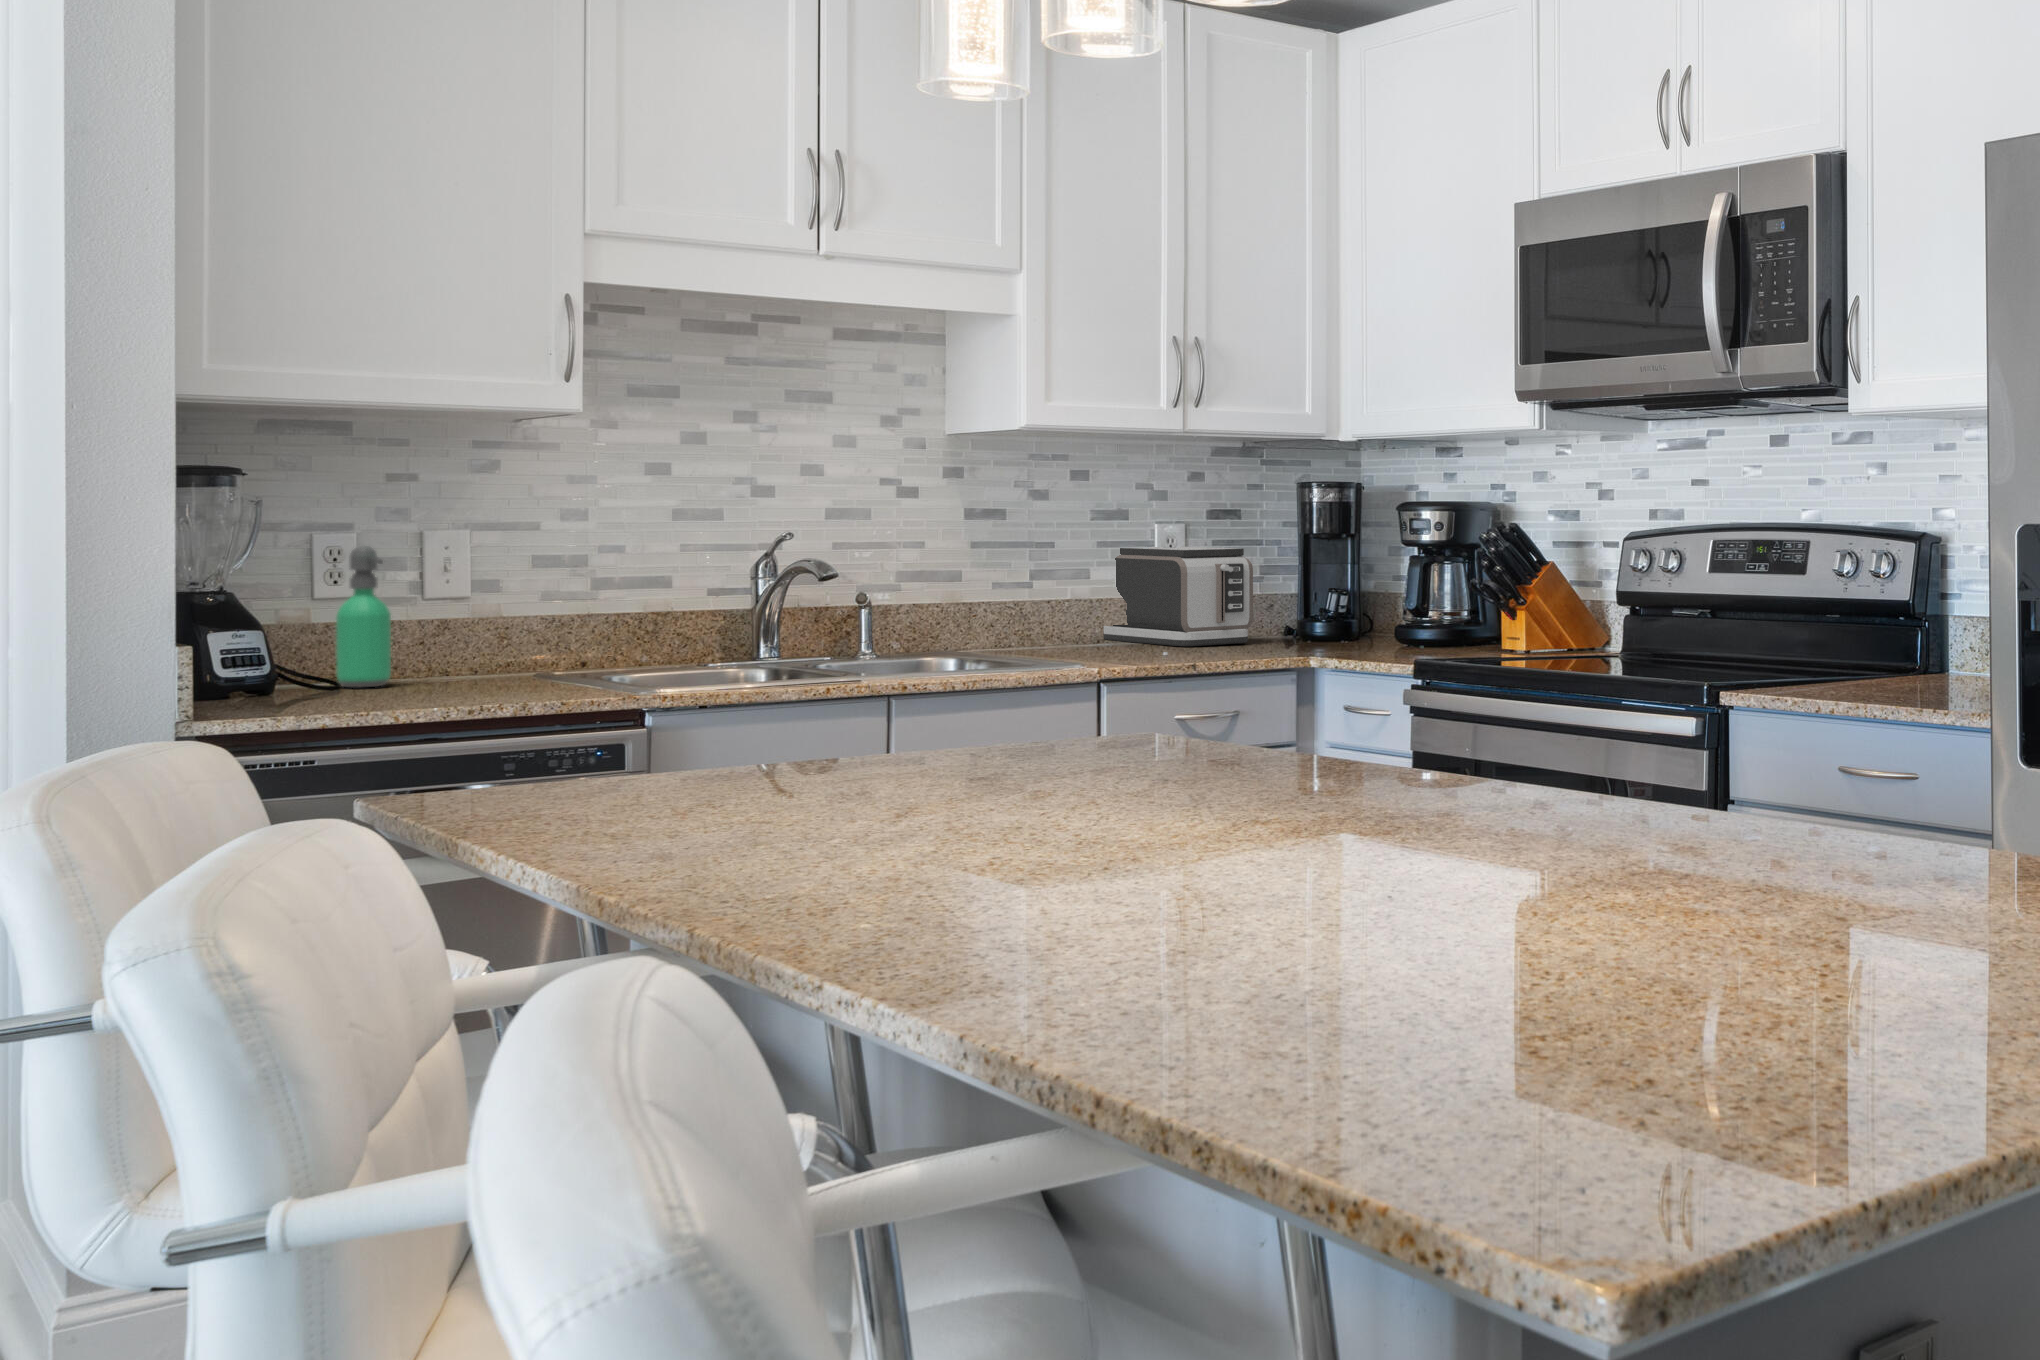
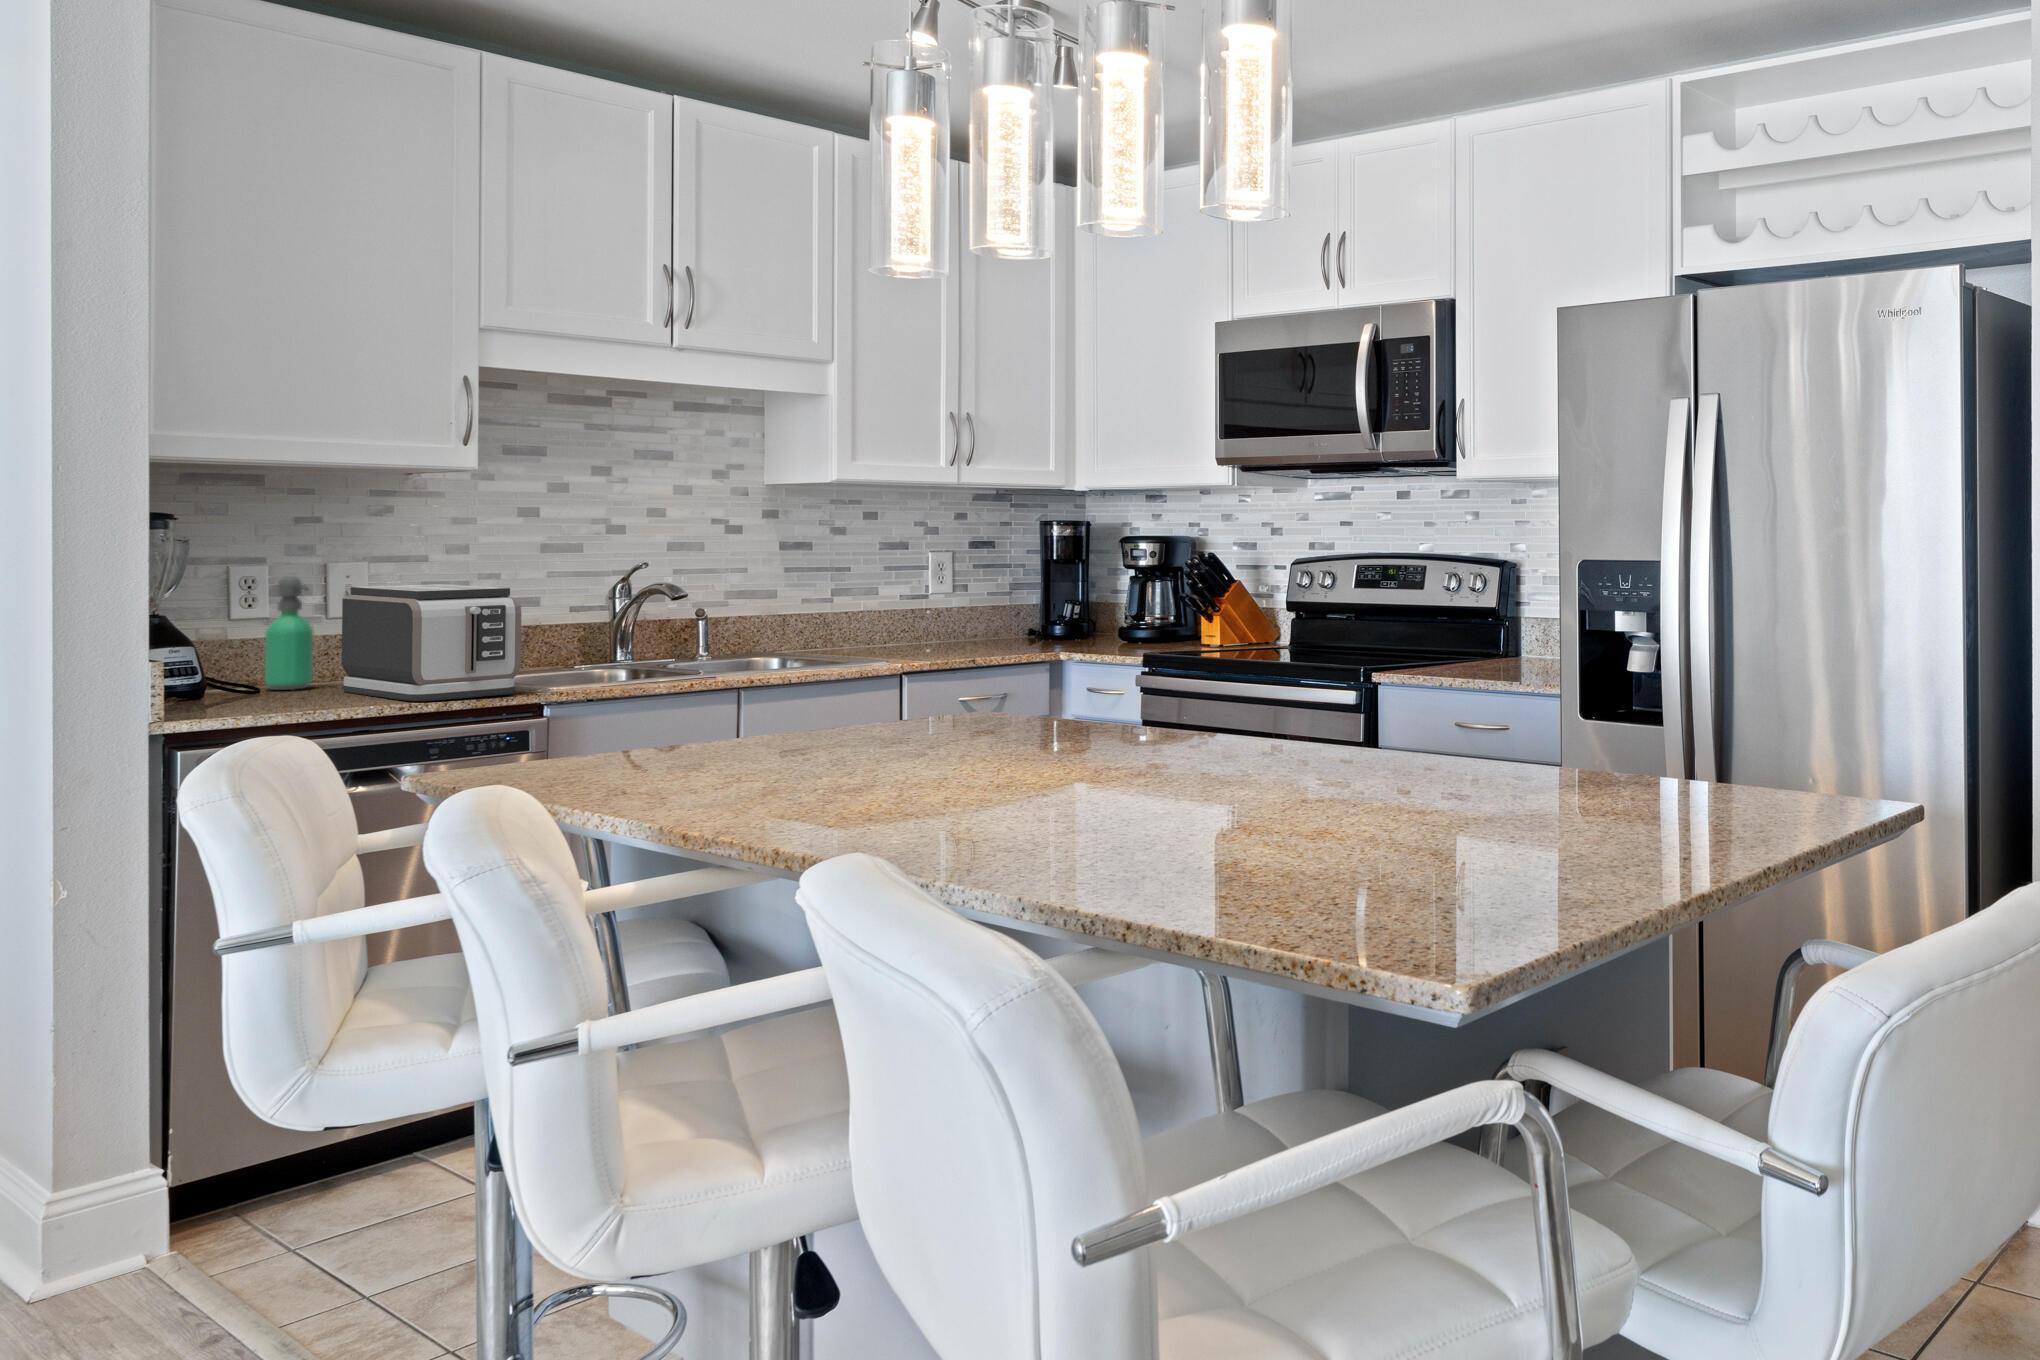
toaster: present [1103,546,1253,646] -> present [342,584,521,701]

